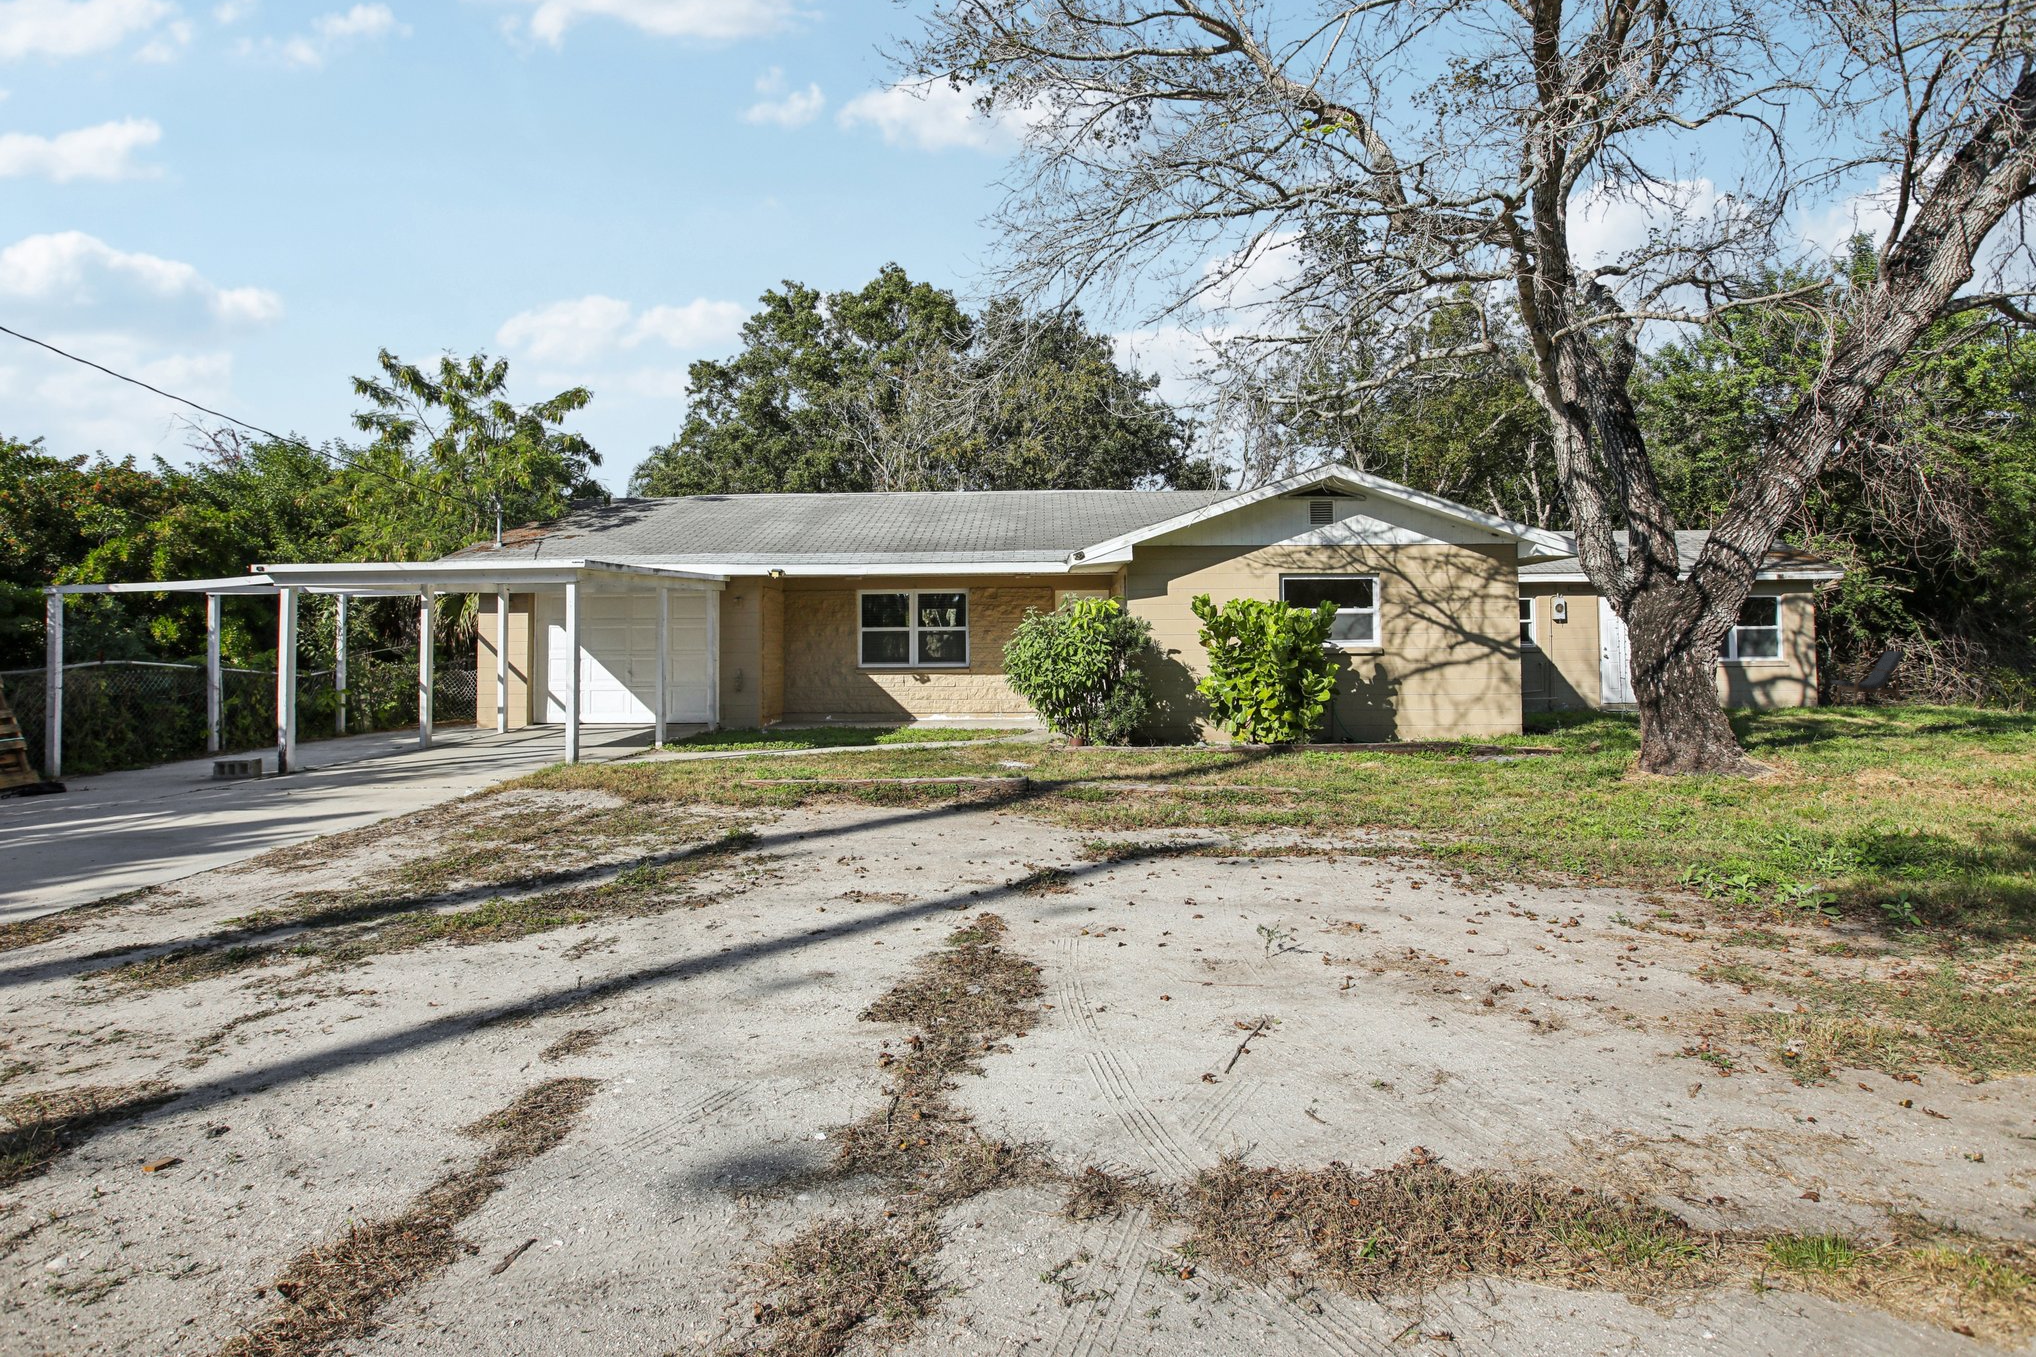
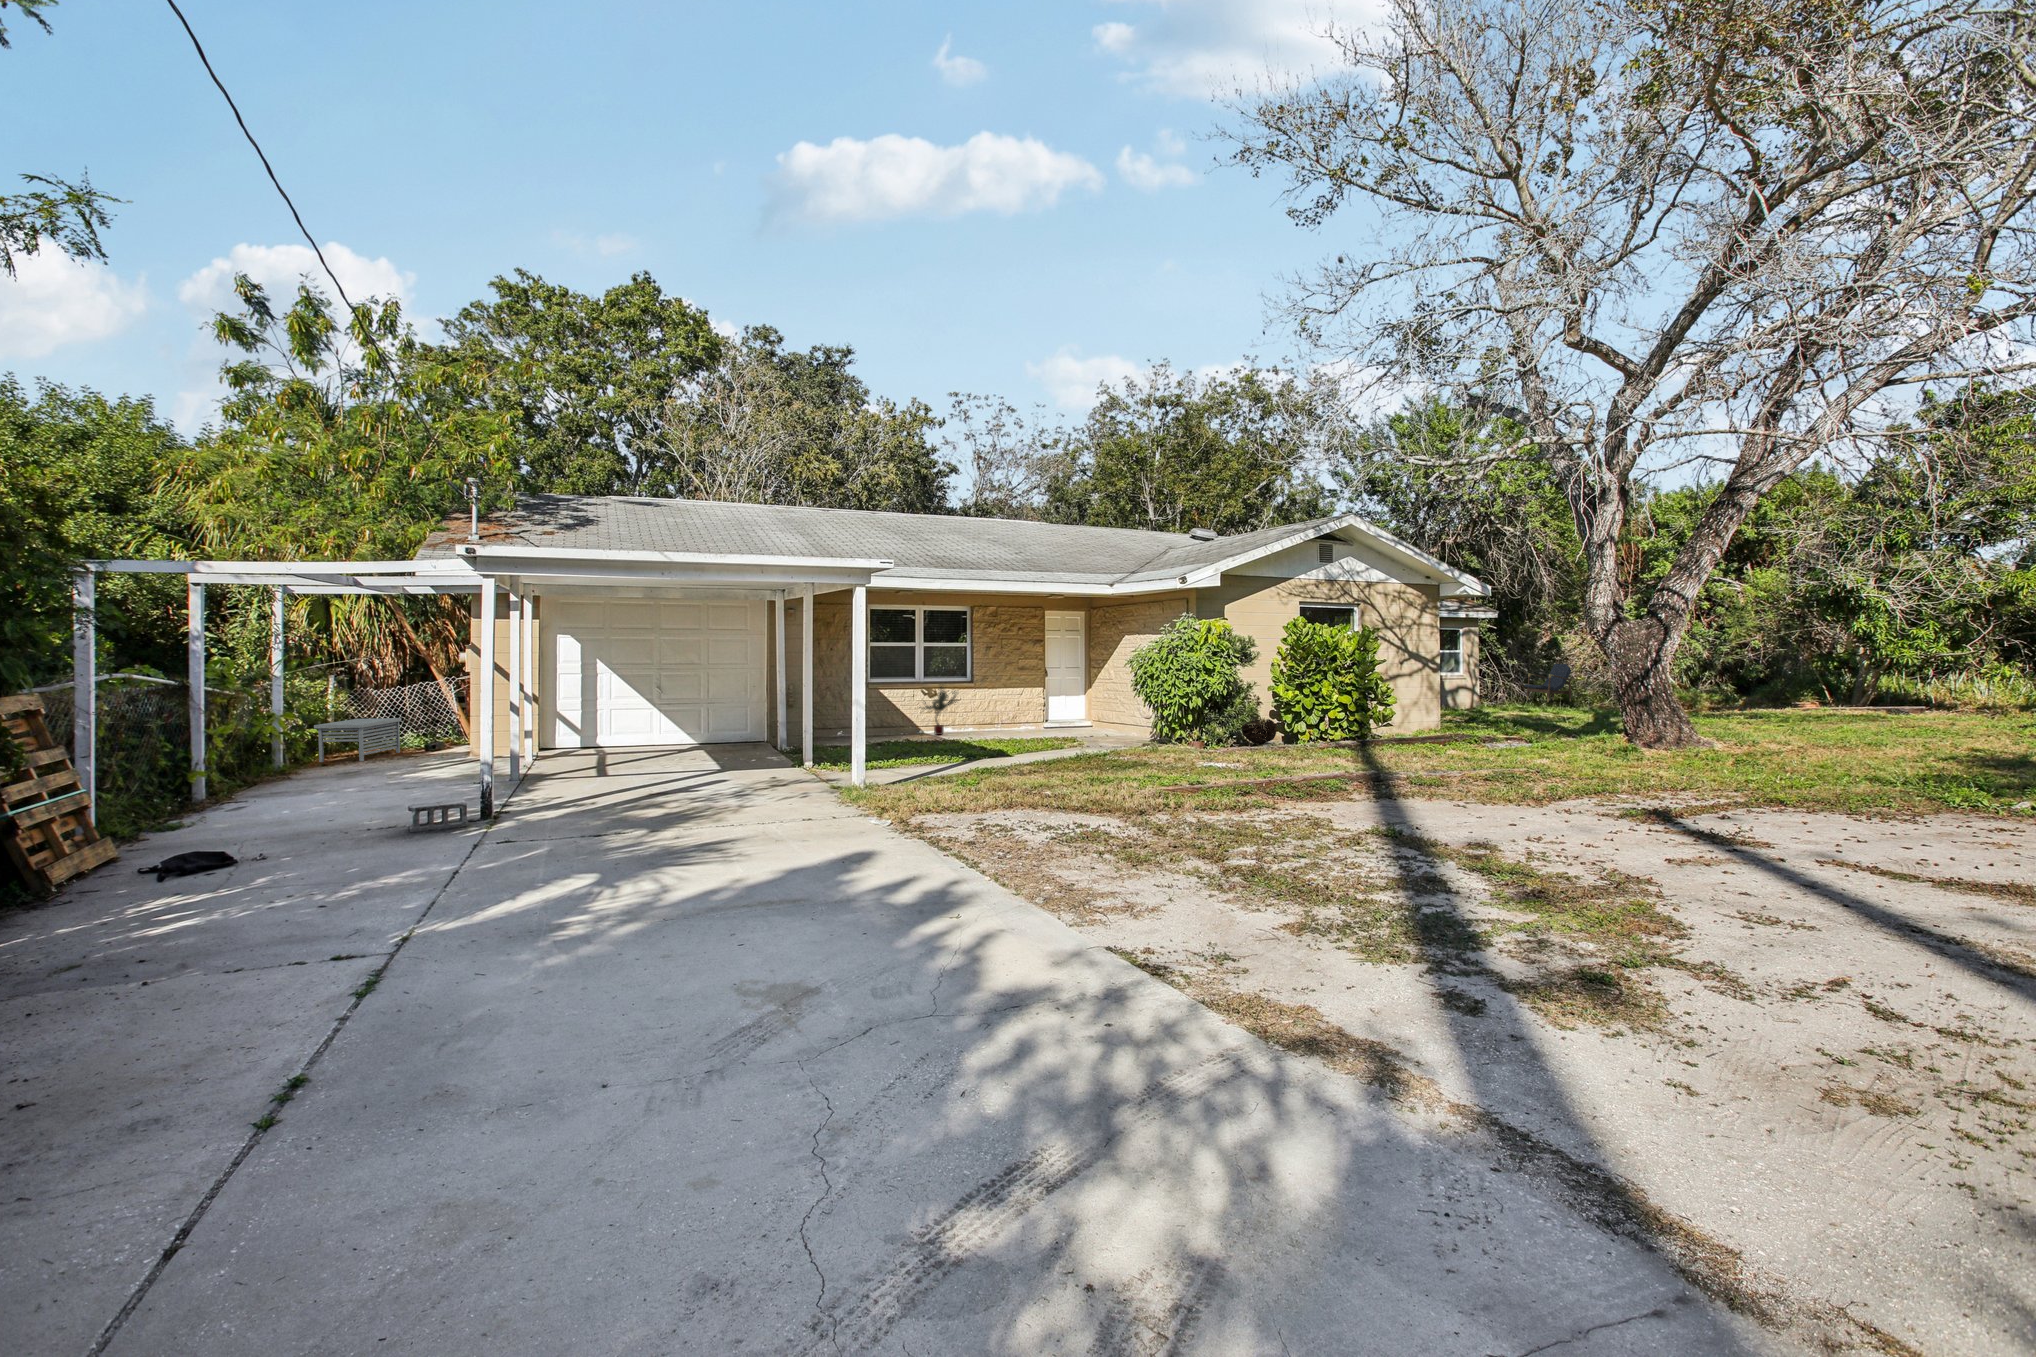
potted tree: none [903,669,945,722] -> present [919,686,957,735]
storage bench: none [404,695,485,728] -> present [314,718,401,762]
basket: none [1158,710,1209,738] -> present [1242,719,1277,744]

